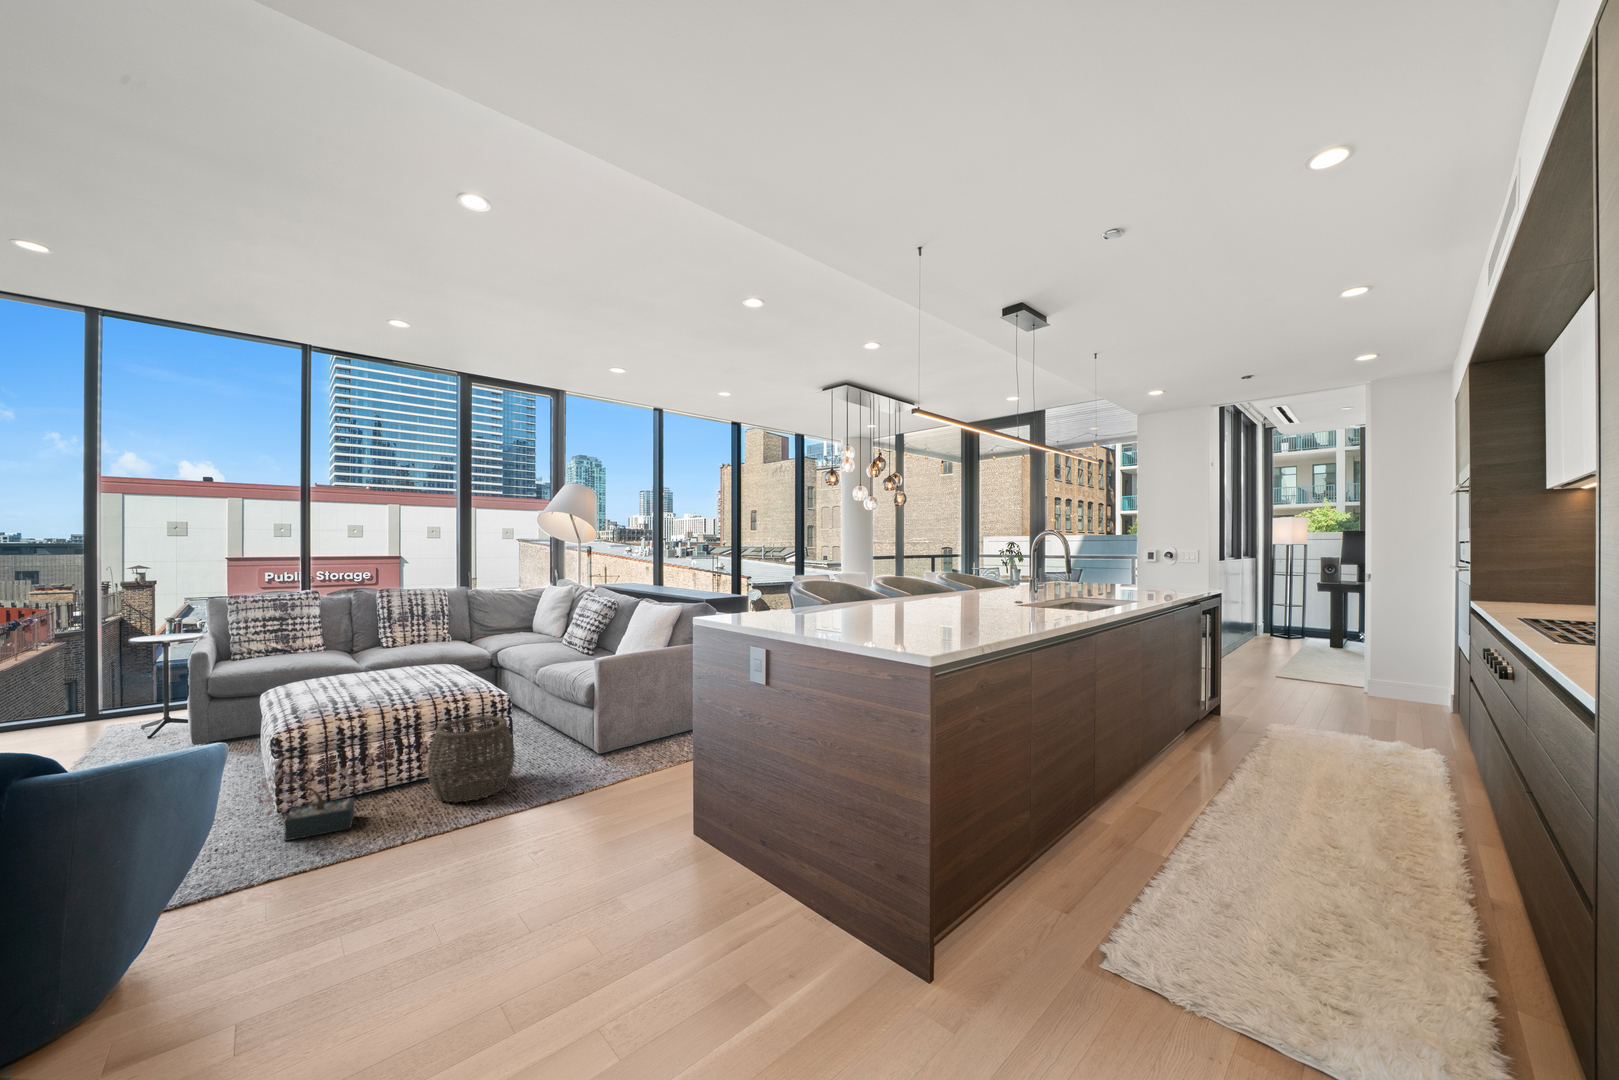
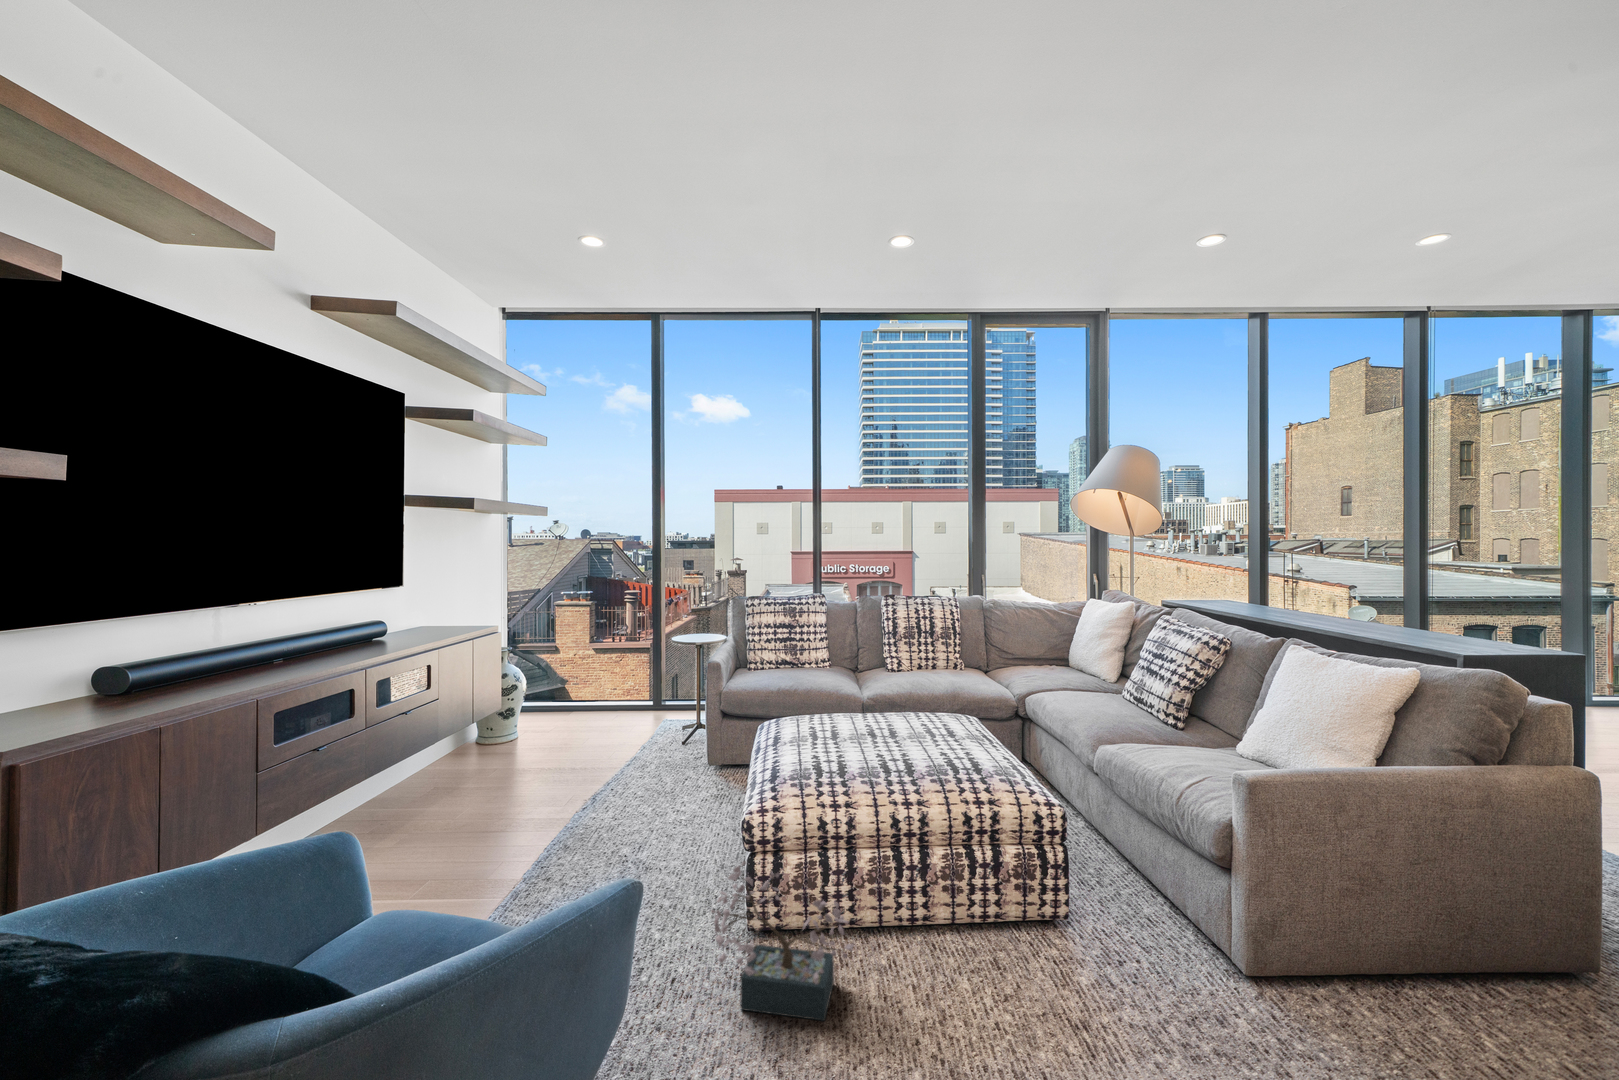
woven basket: present [427,716,515,803] -> none [937,846,1088,1033]

